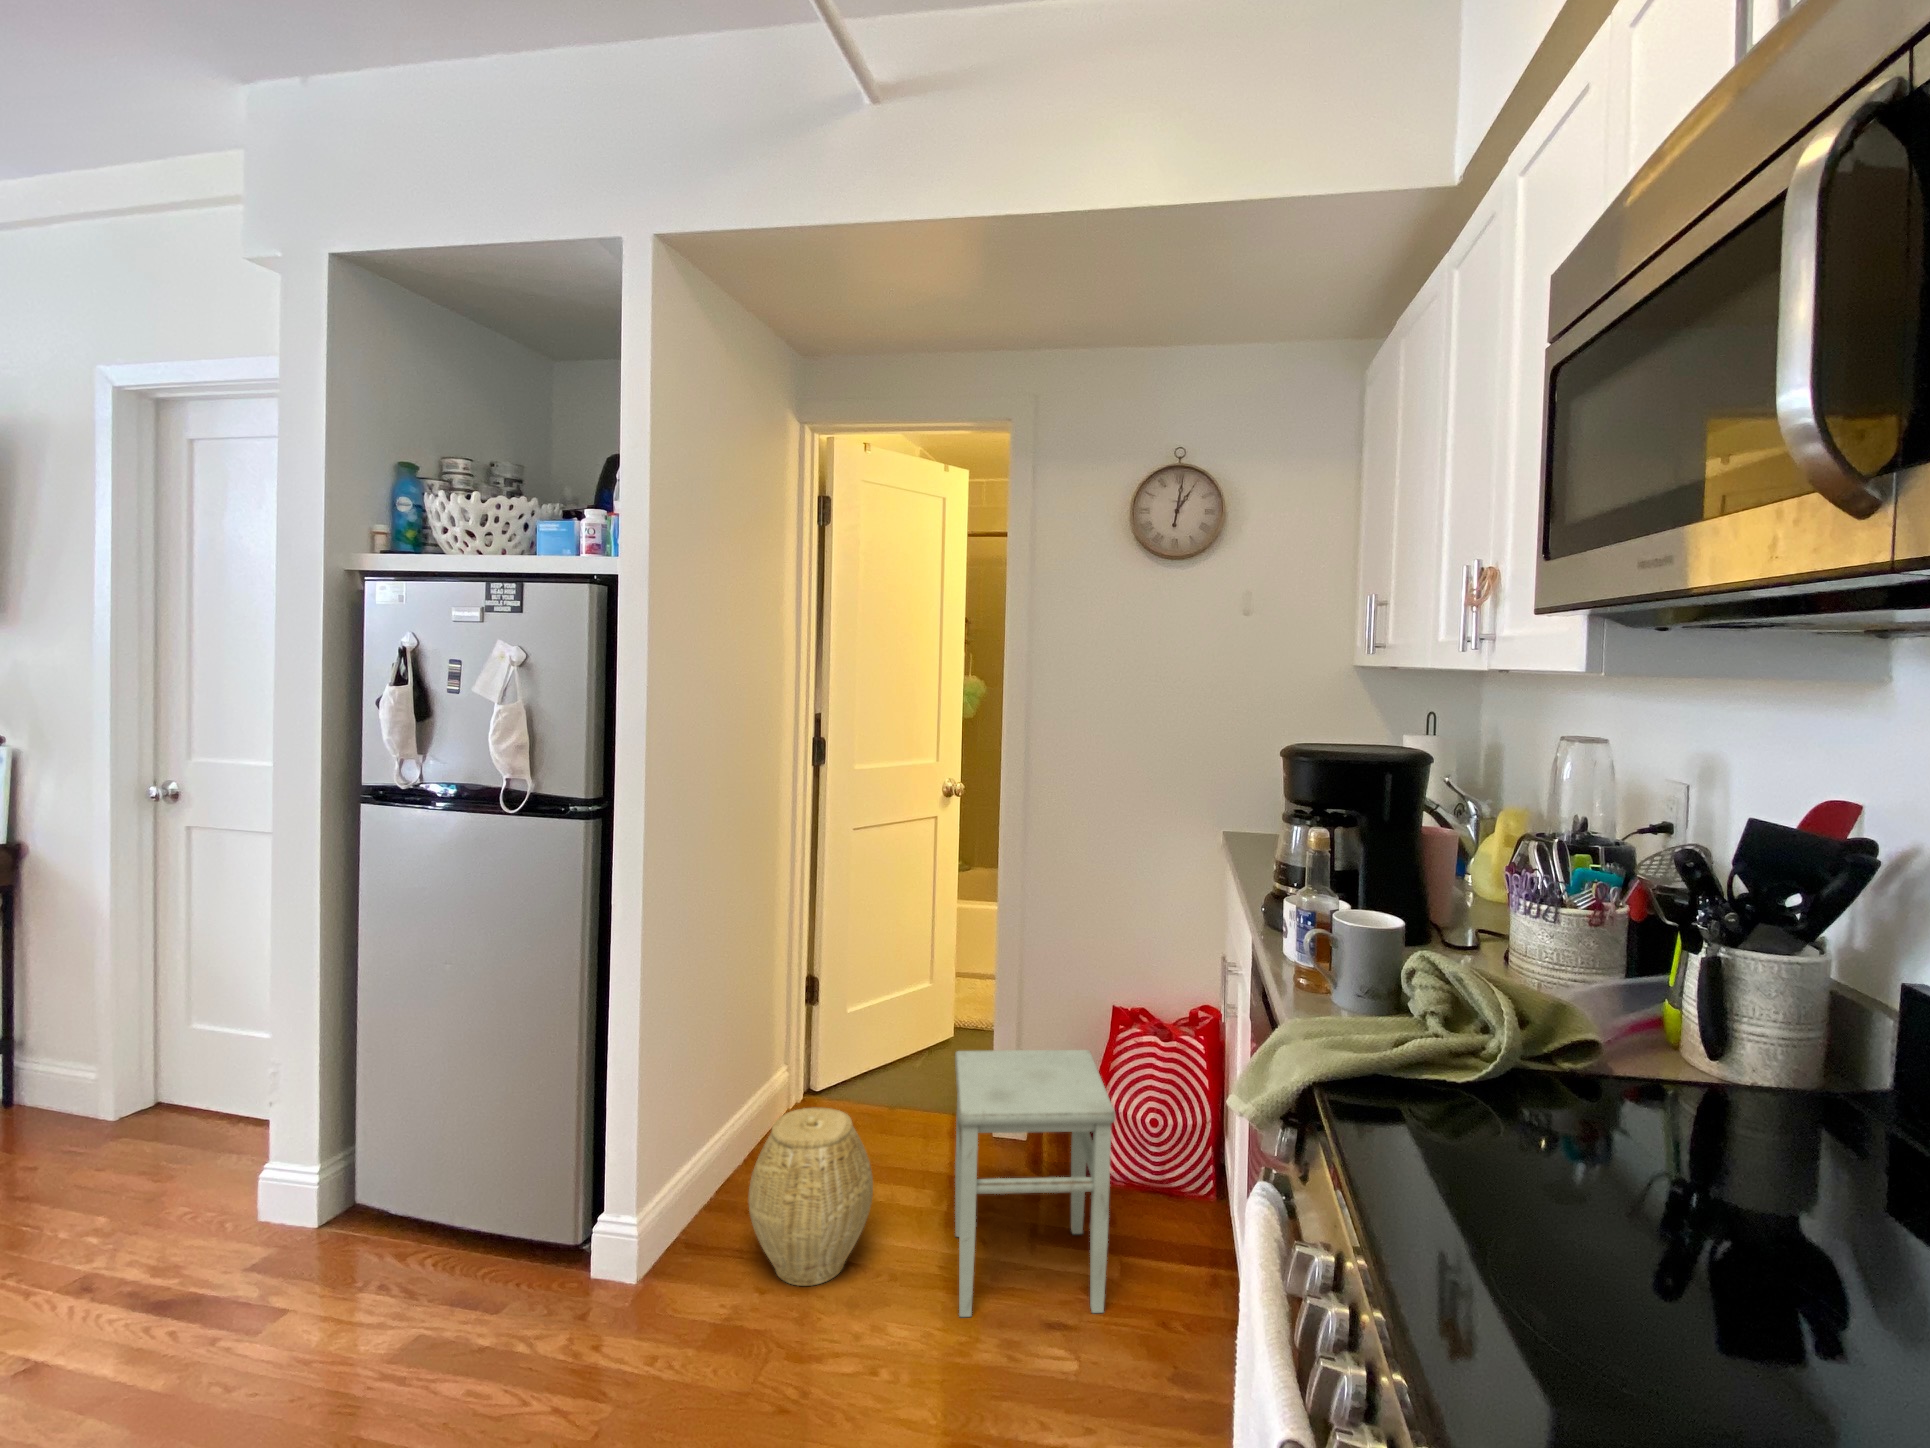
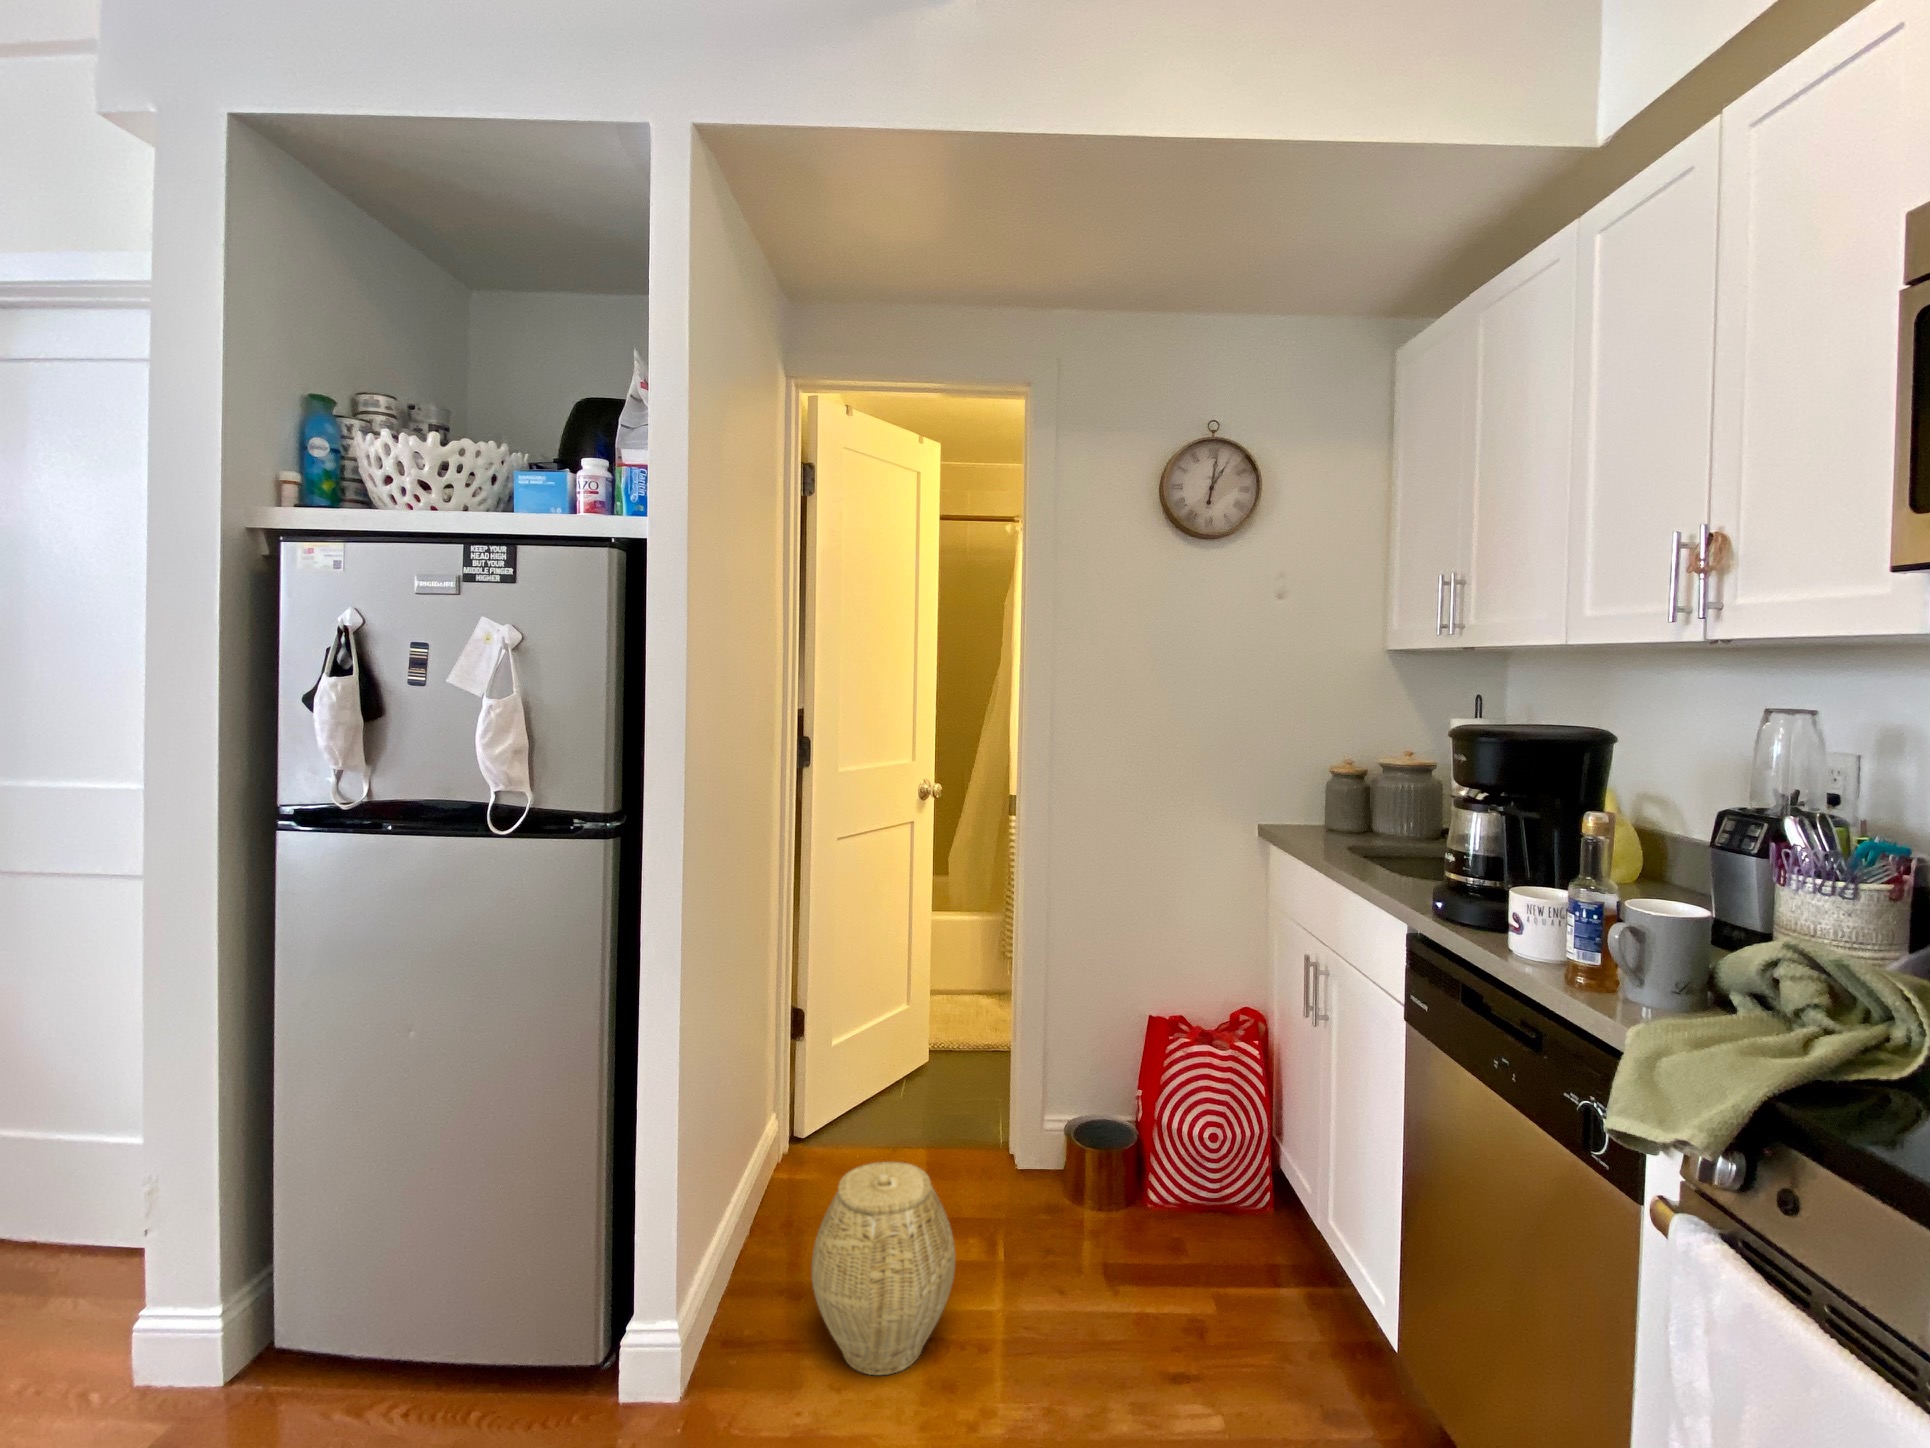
stool: present [955,1050,1115,1317] -> none [1027,1067,1239,1385]

